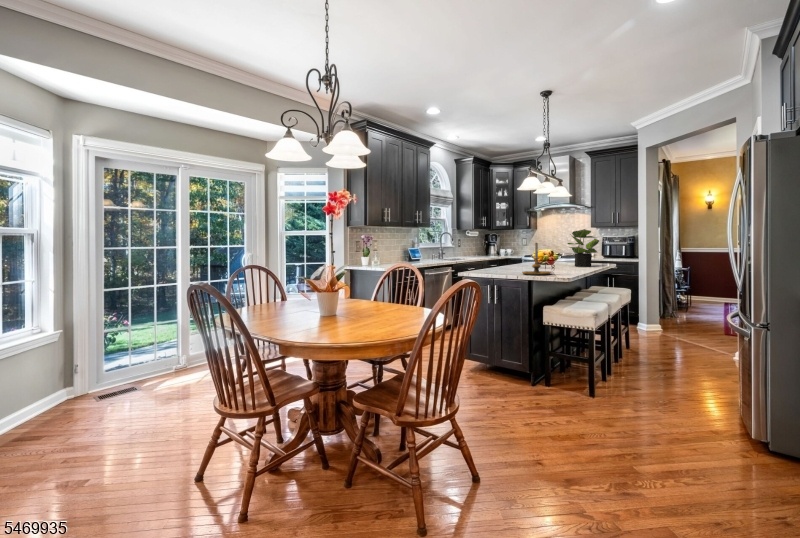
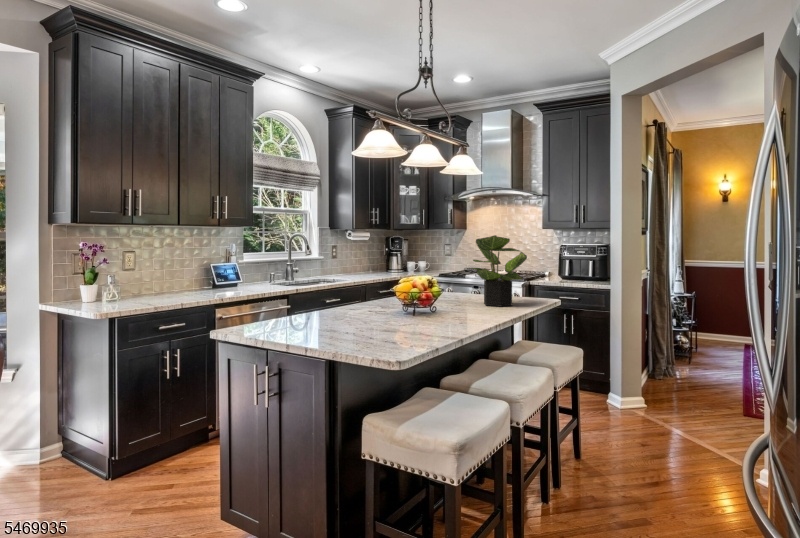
candle holder: present [522,243,551,275] -> none [330,266,392,340]

